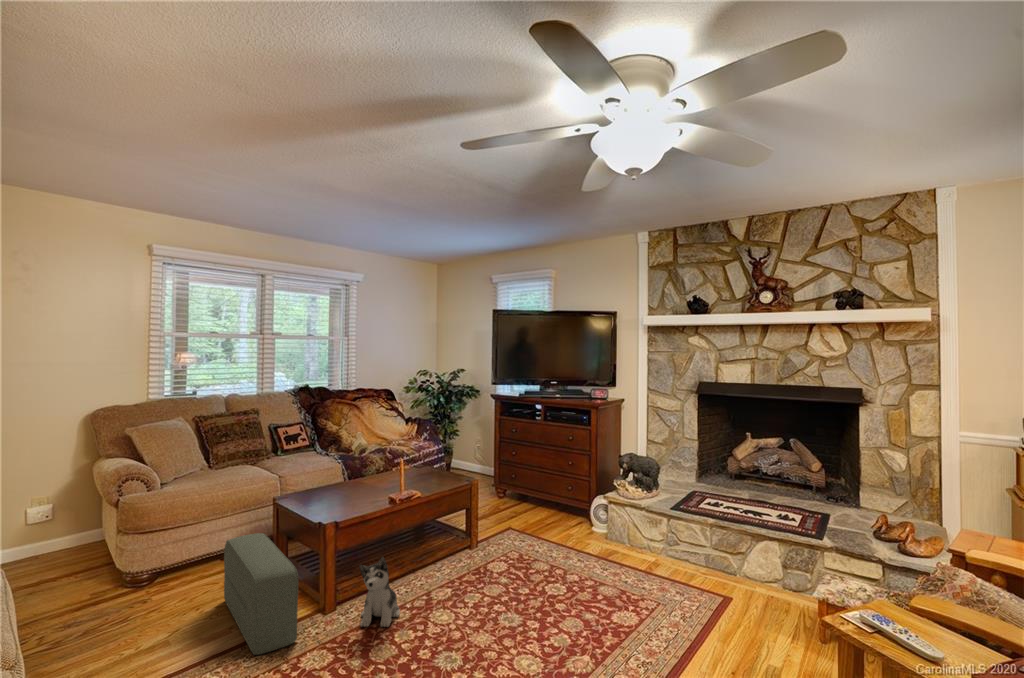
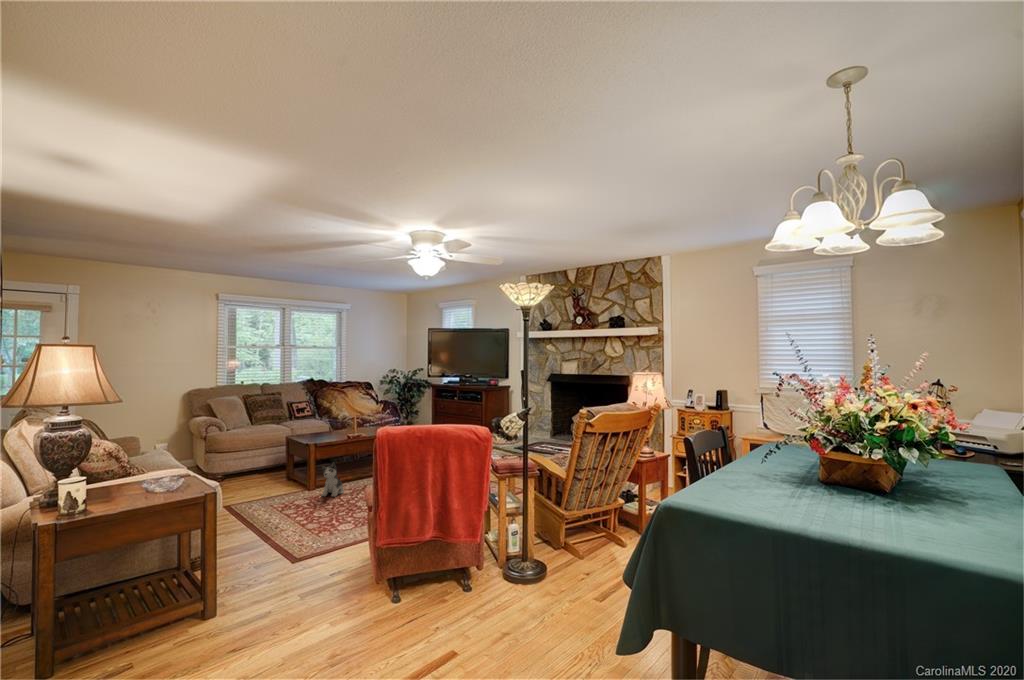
pouf: present [224,533,298,655] -> none [254,454,288,504]

